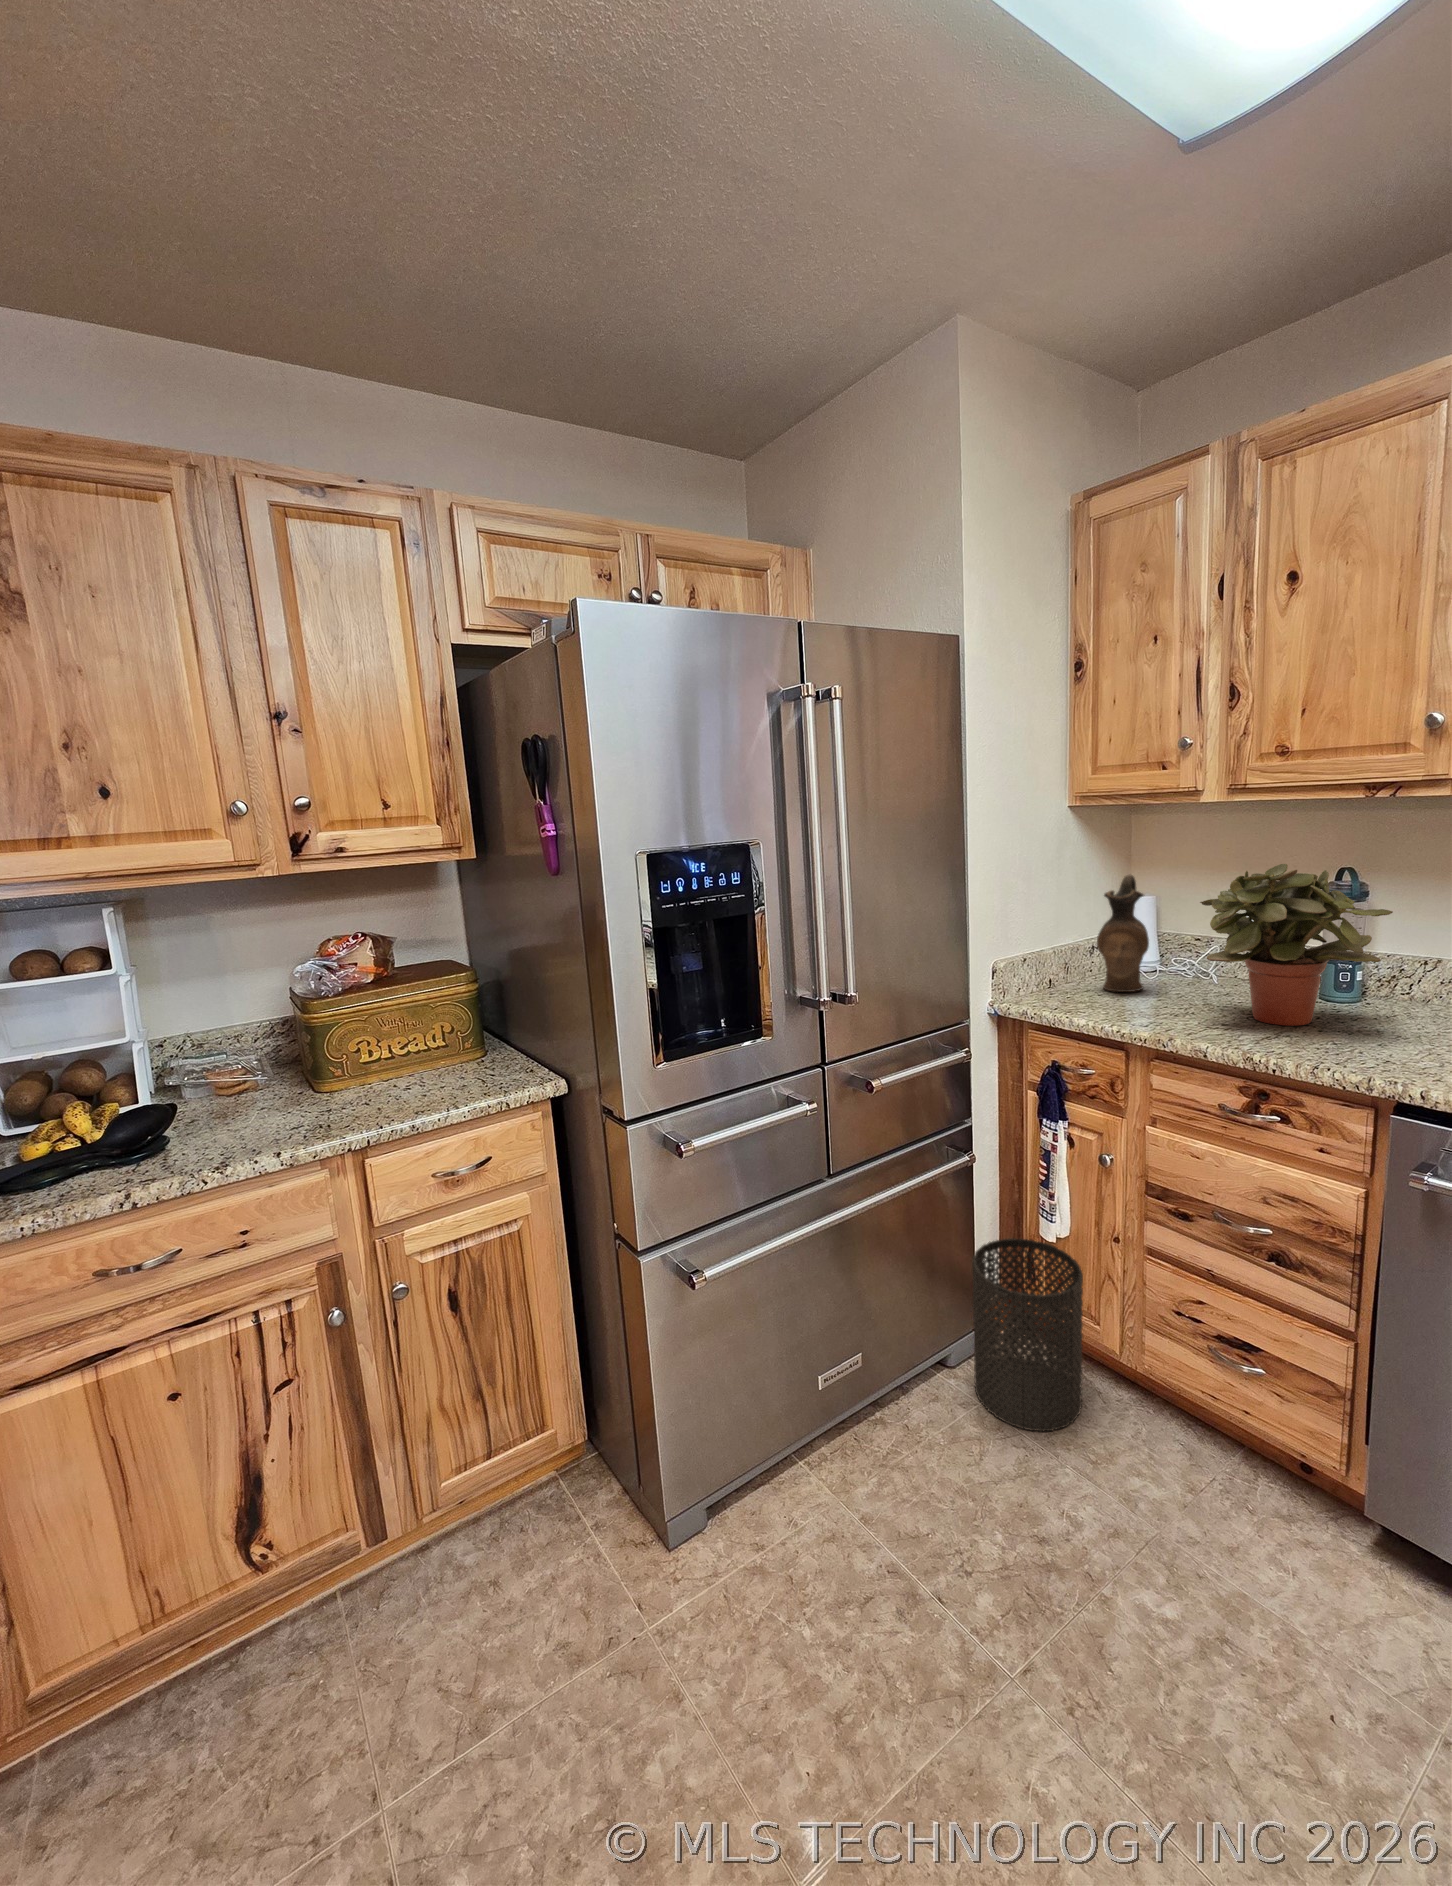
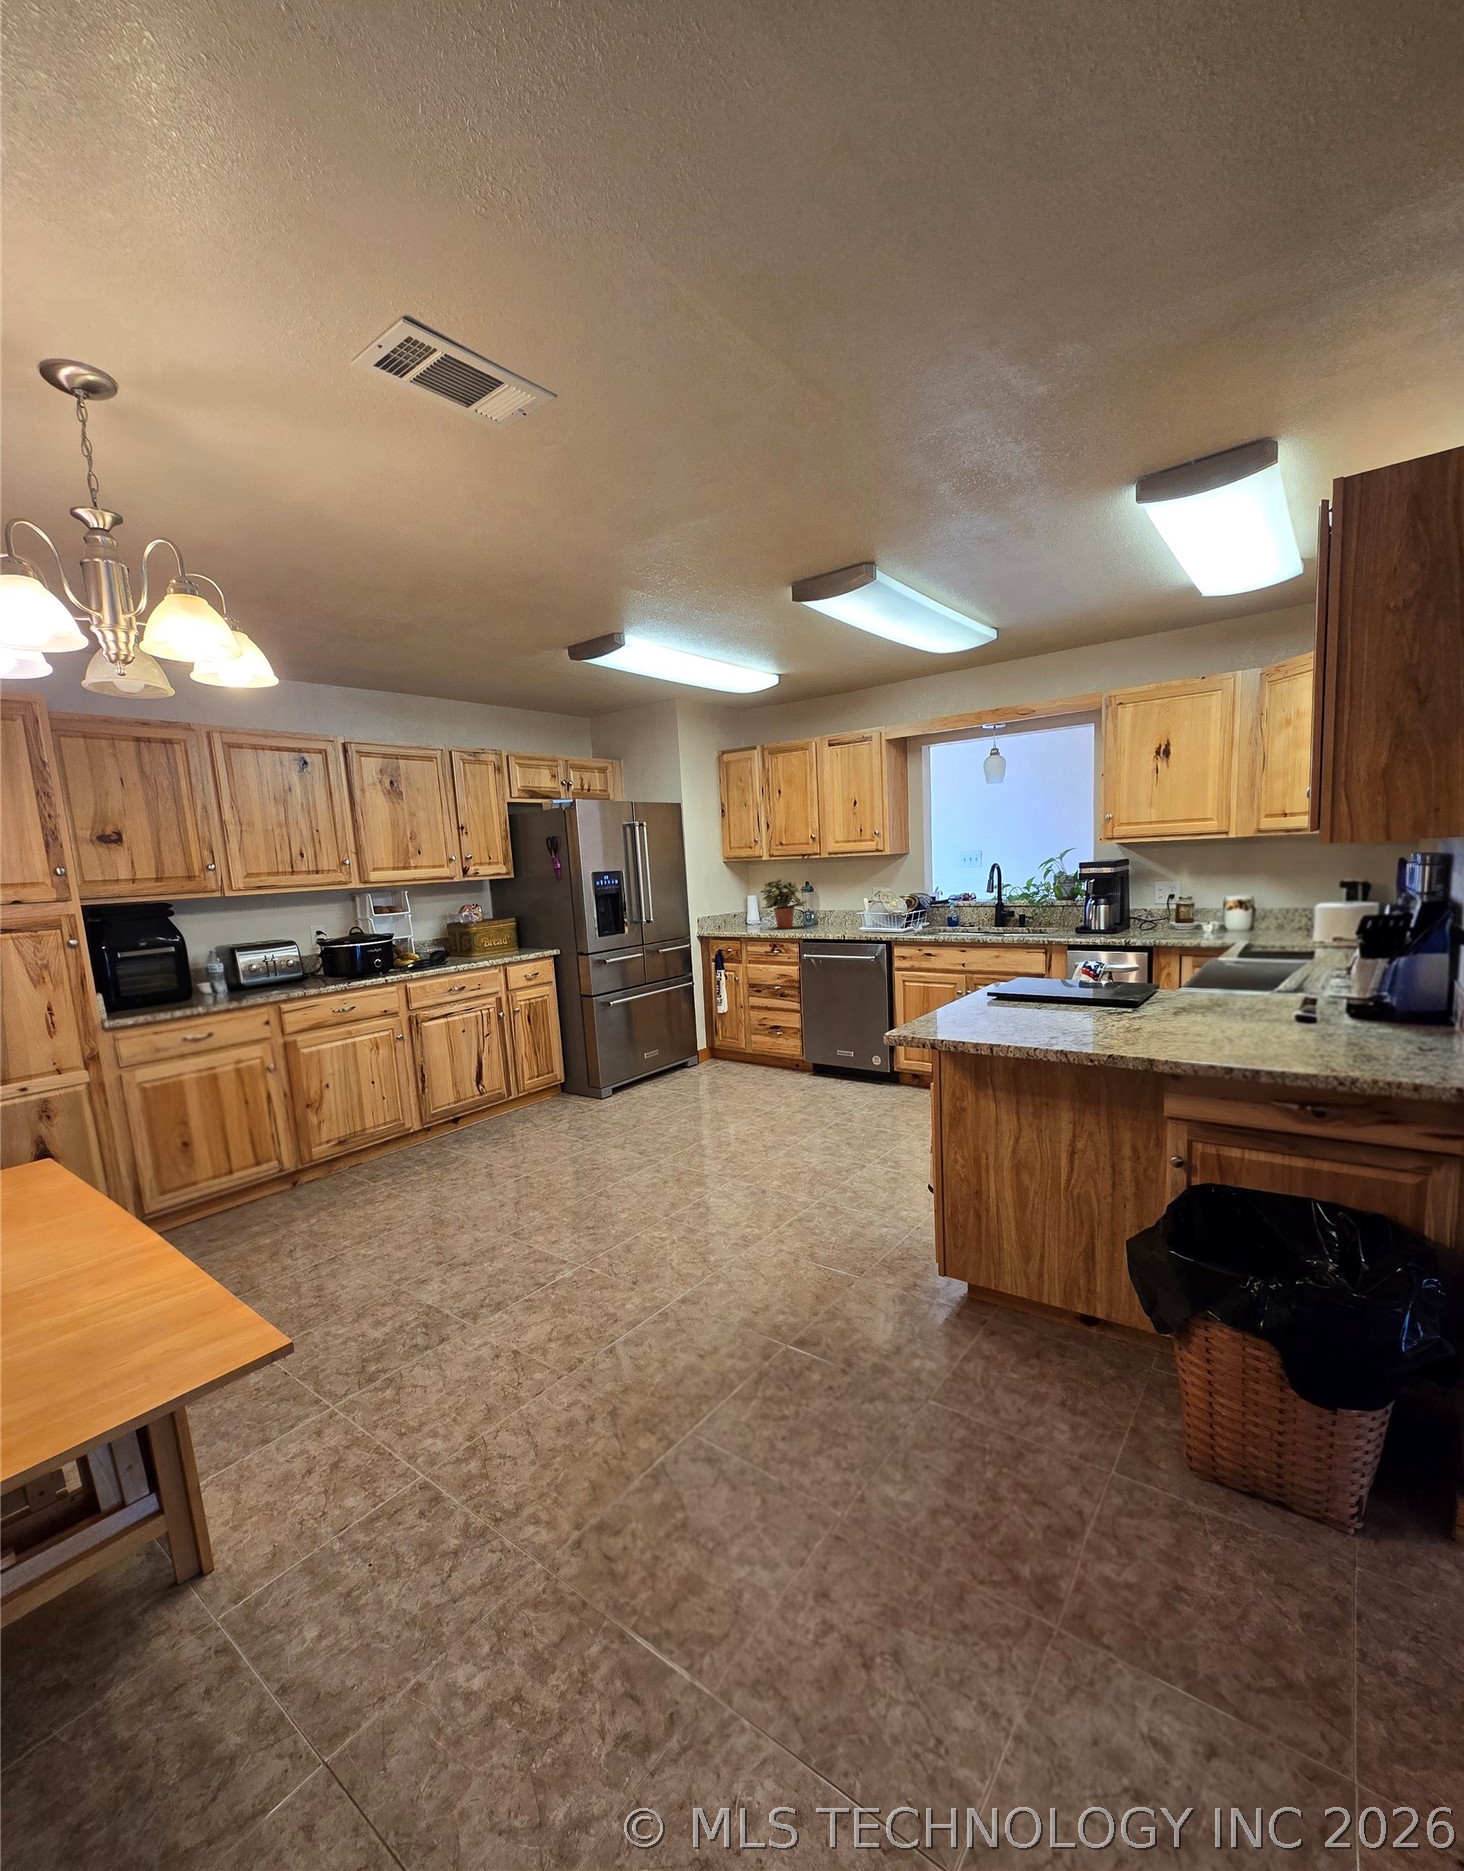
ceramic pitcher: present [1097,874,1149,992] -> none [734,886,751,927]
trash can: present [972,1238,1083,1432] -> none [696,1016,735,1073]

